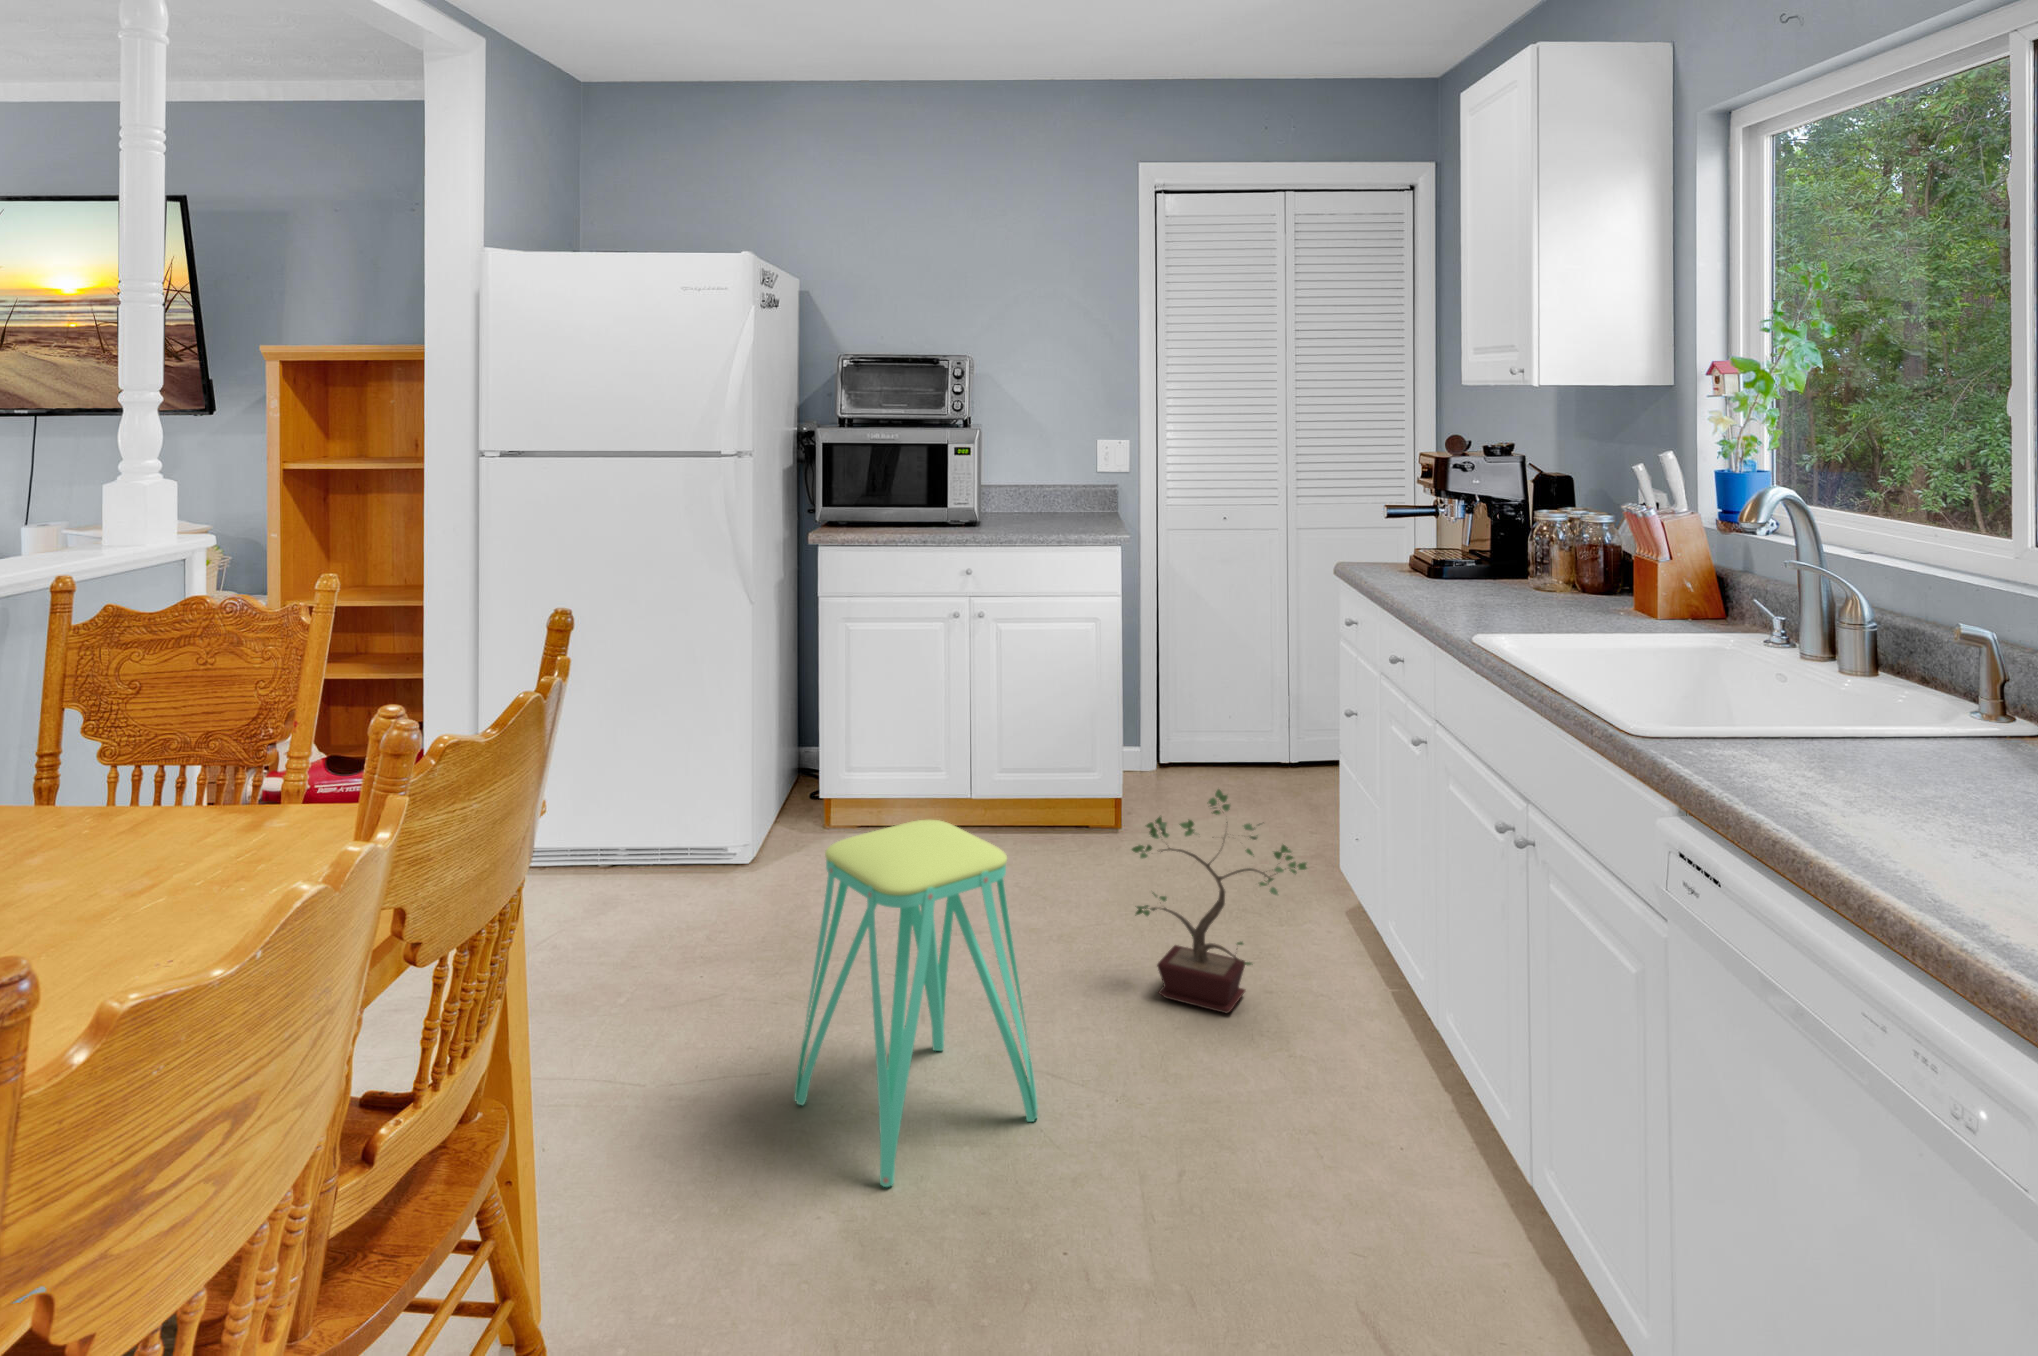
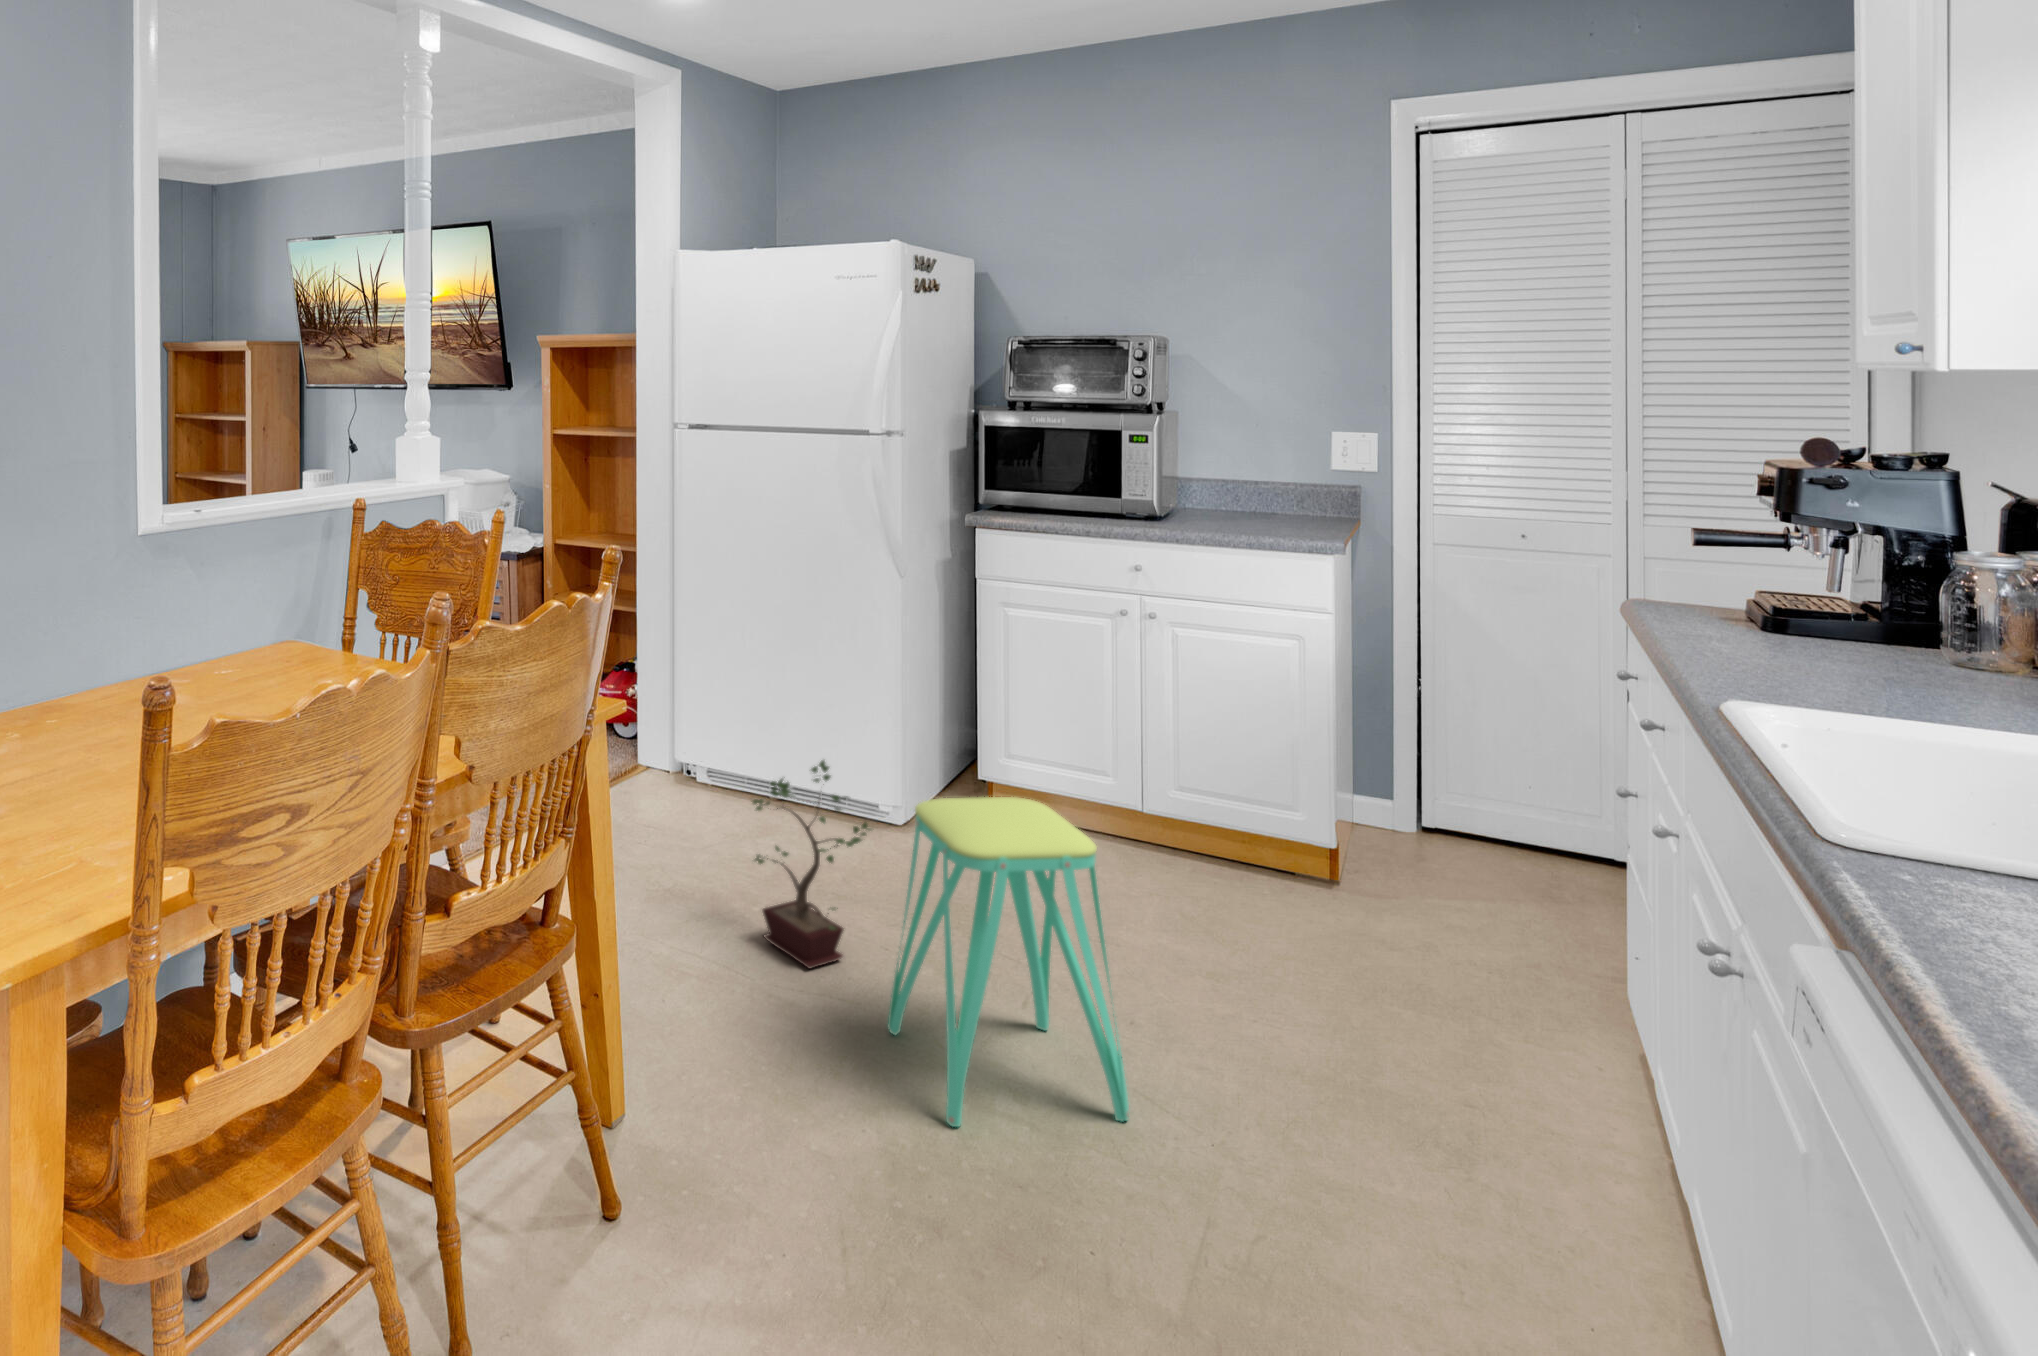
potted plant: present [1132,789,1307,1013] -> present [753,760,871,968]

